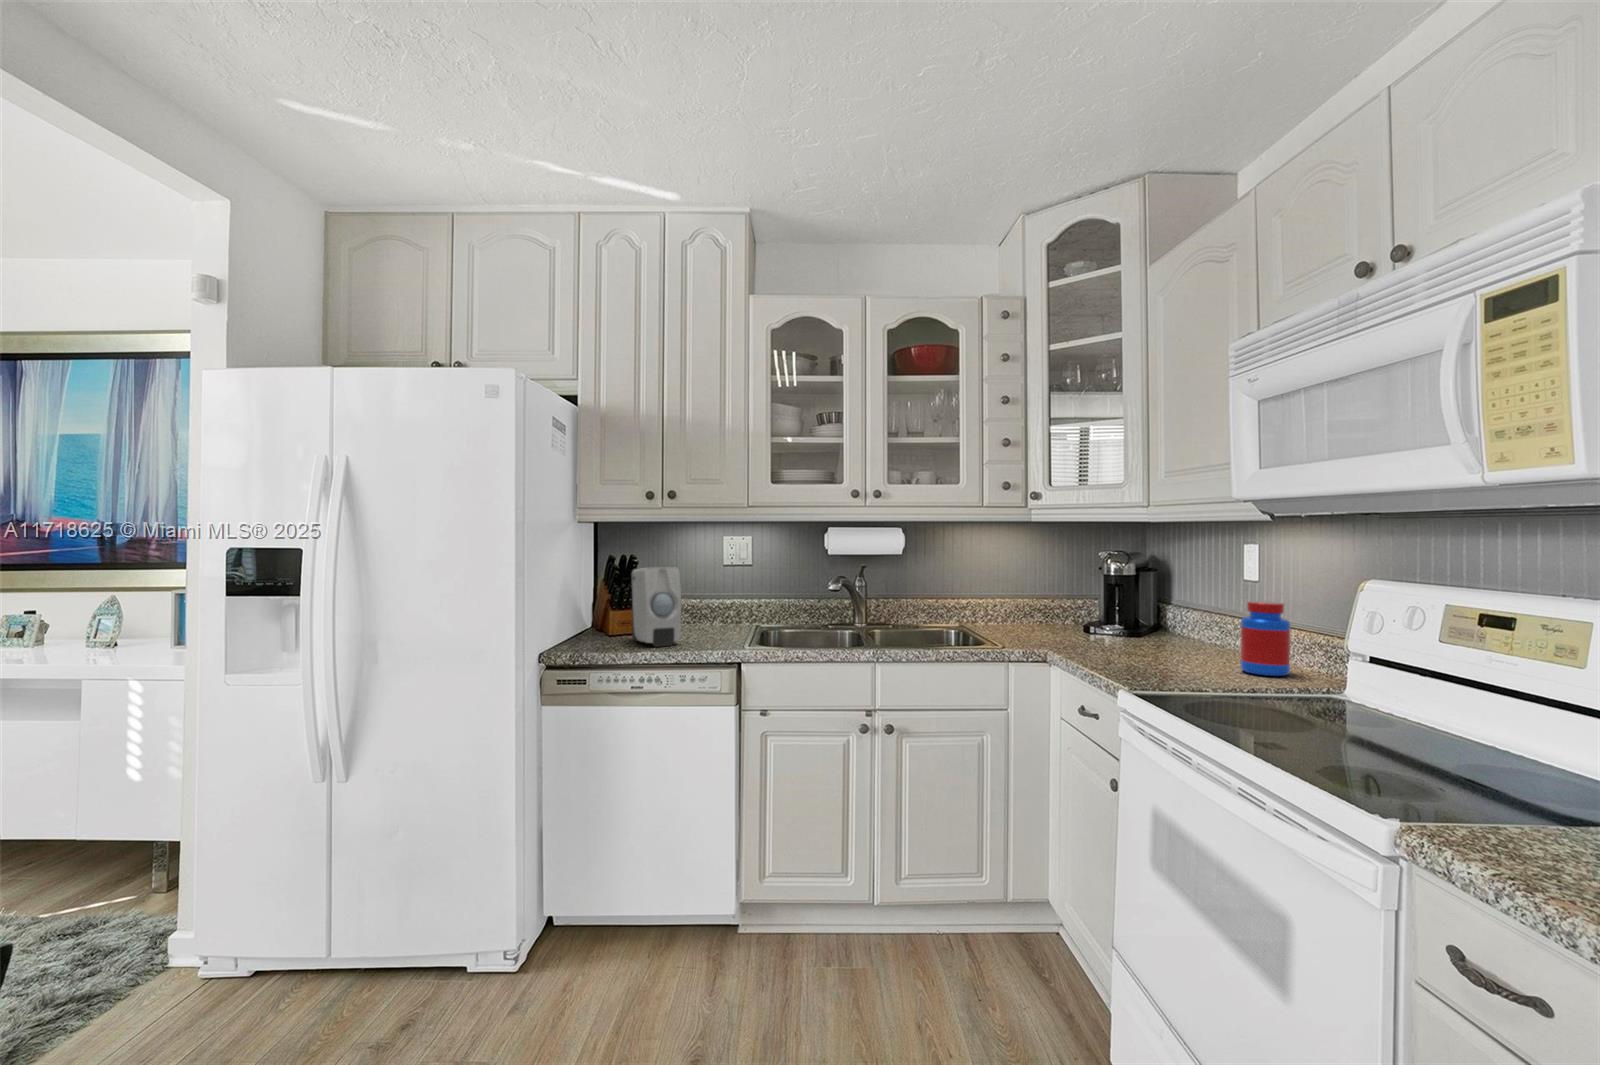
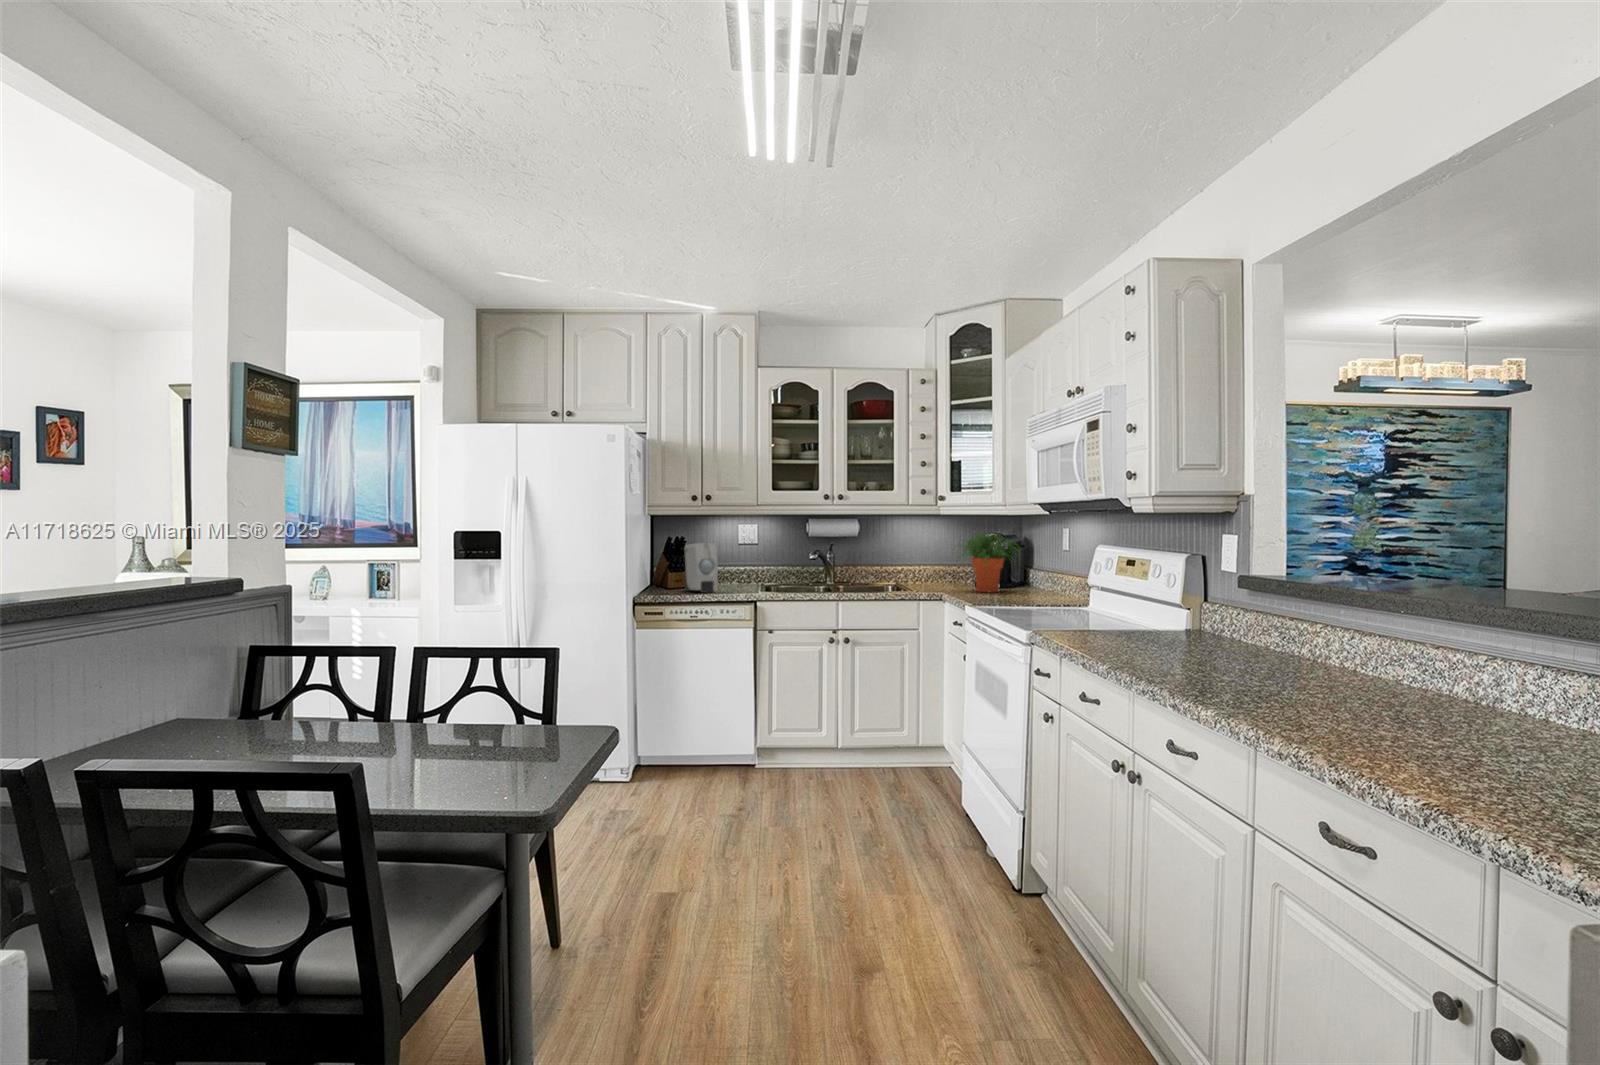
potted plant: none [1057,551,1181,651] -> present [957,533,1017,592]
jar: present [1240,601,1291,676] -> none [1045,559,1070,600]

